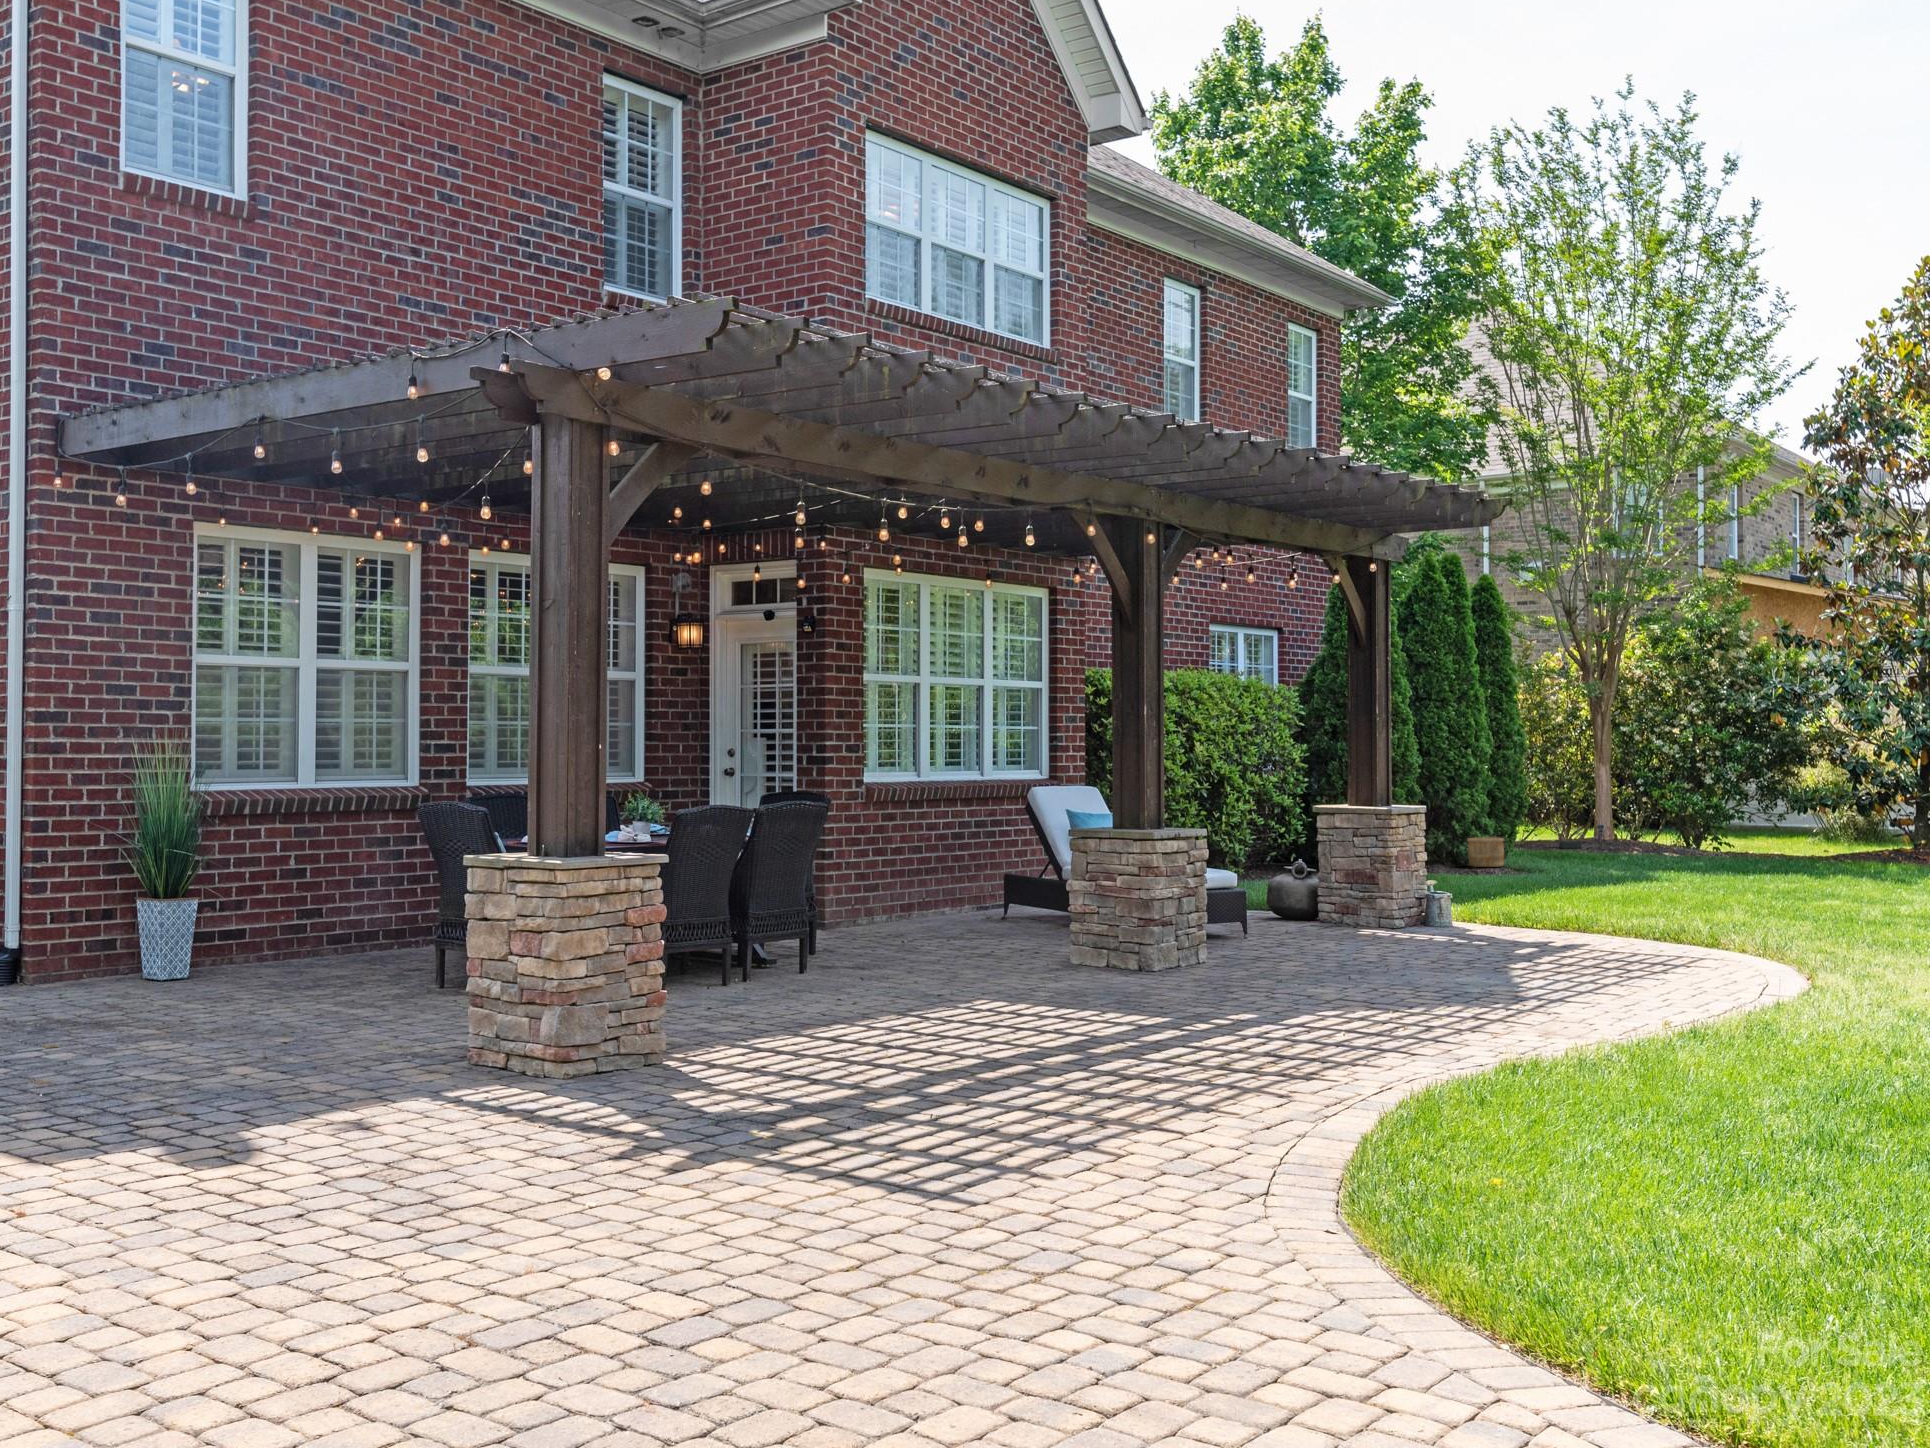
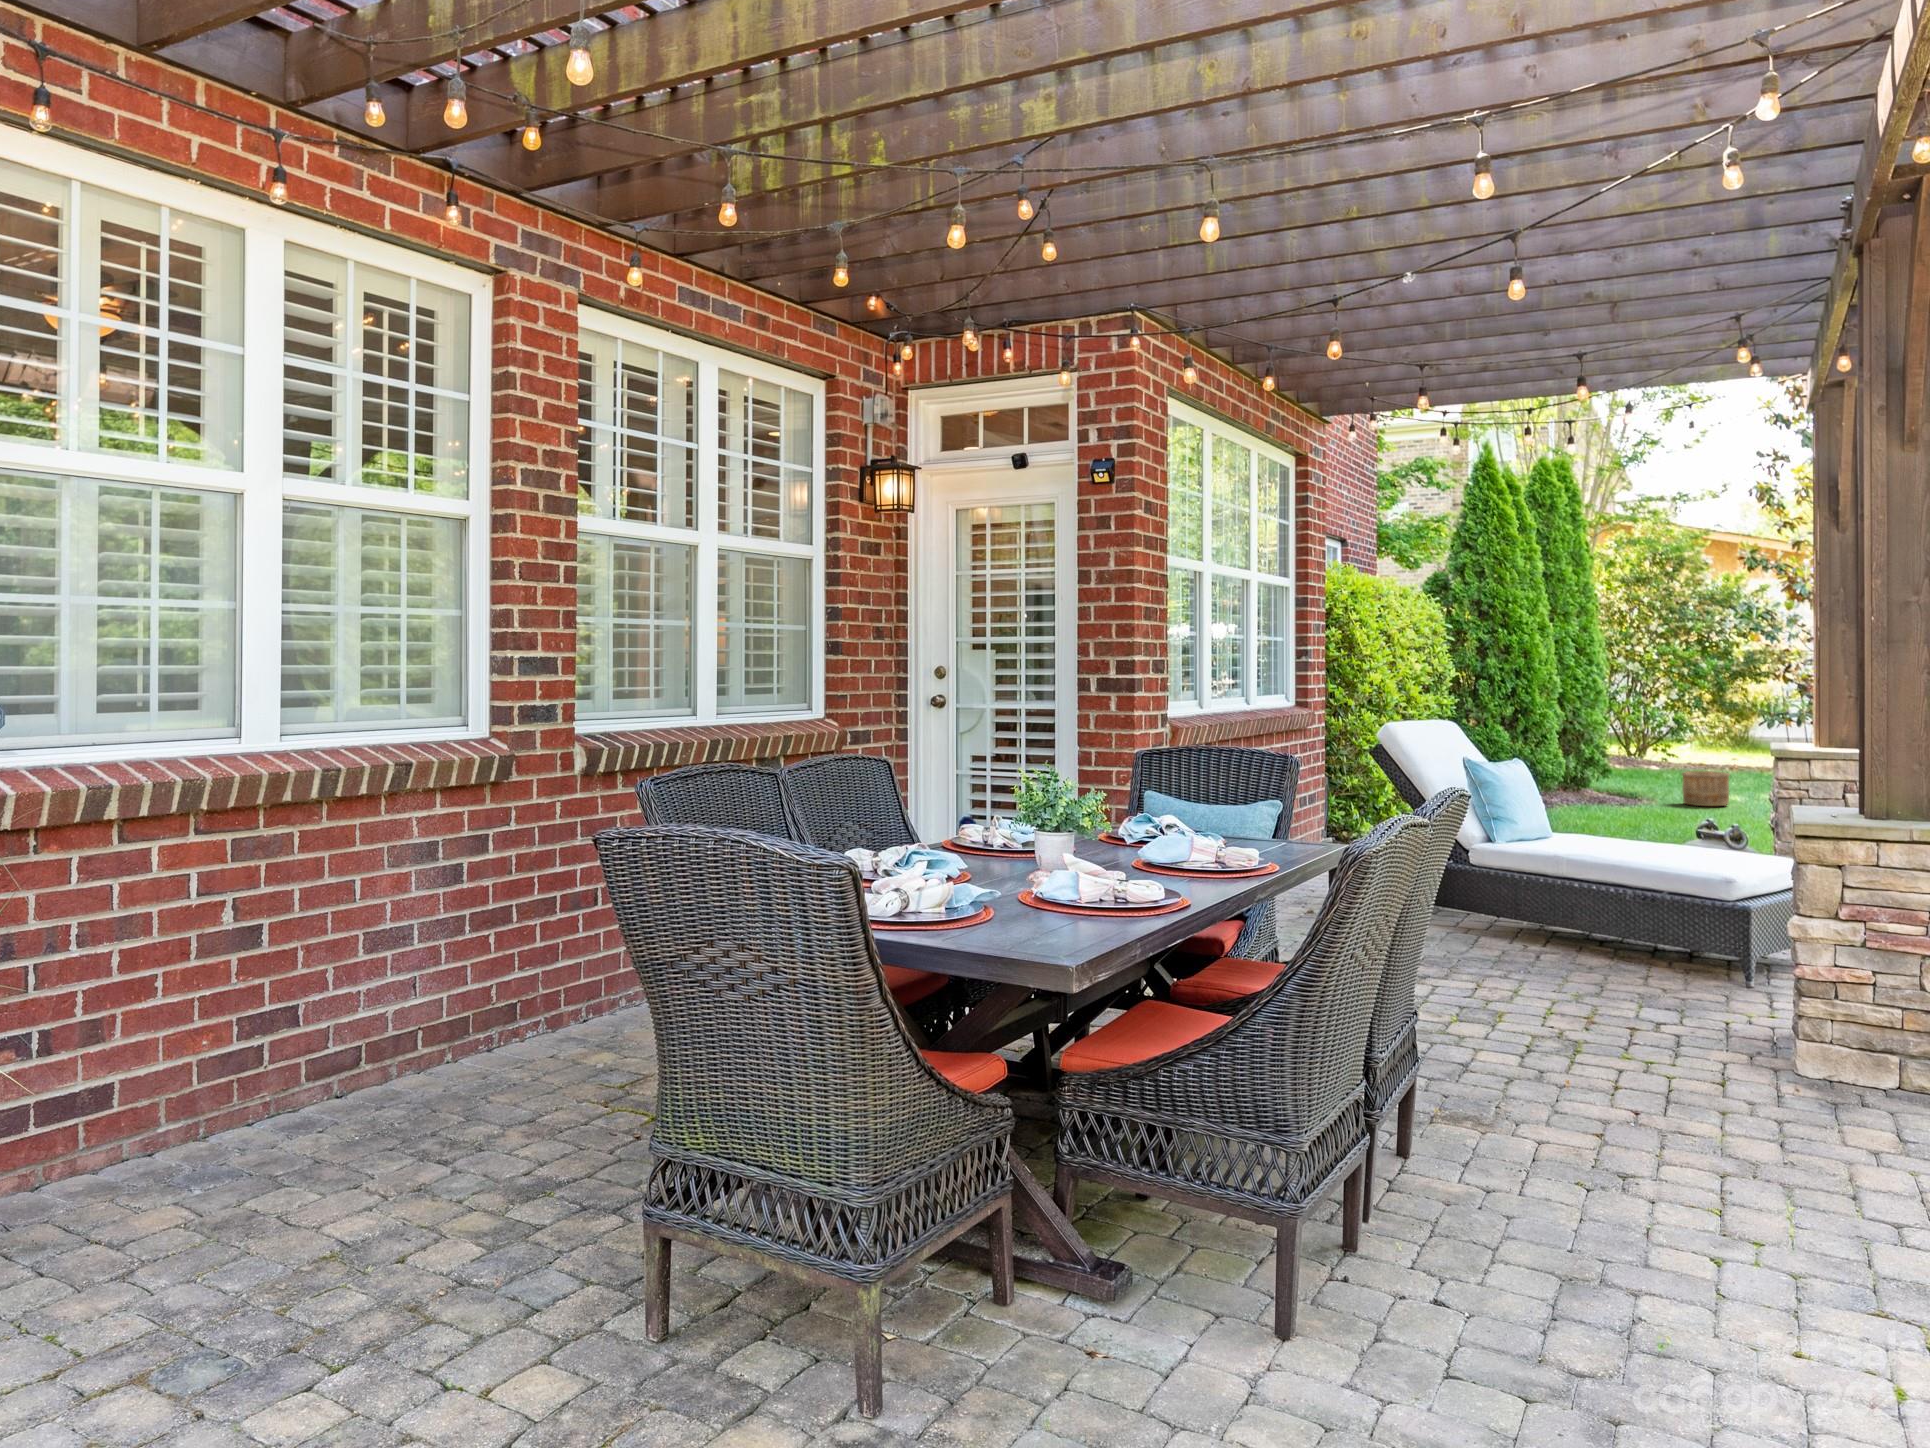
decorative plant: present [1552,824,1581,848] -> none [1668,746,1704,775]

